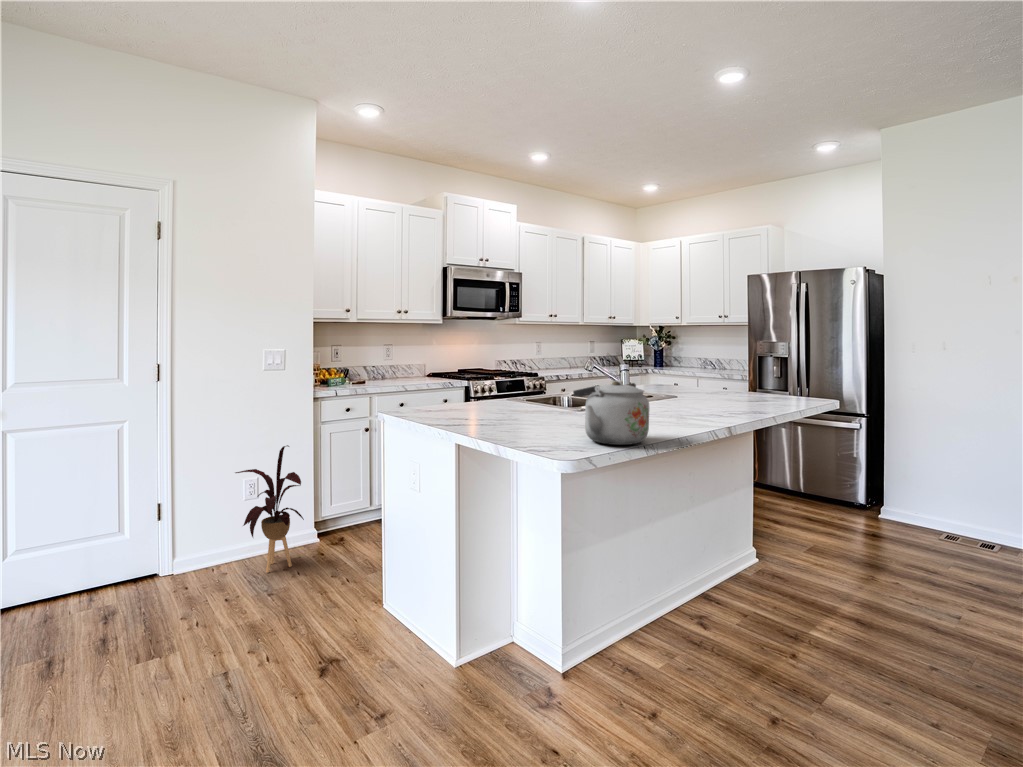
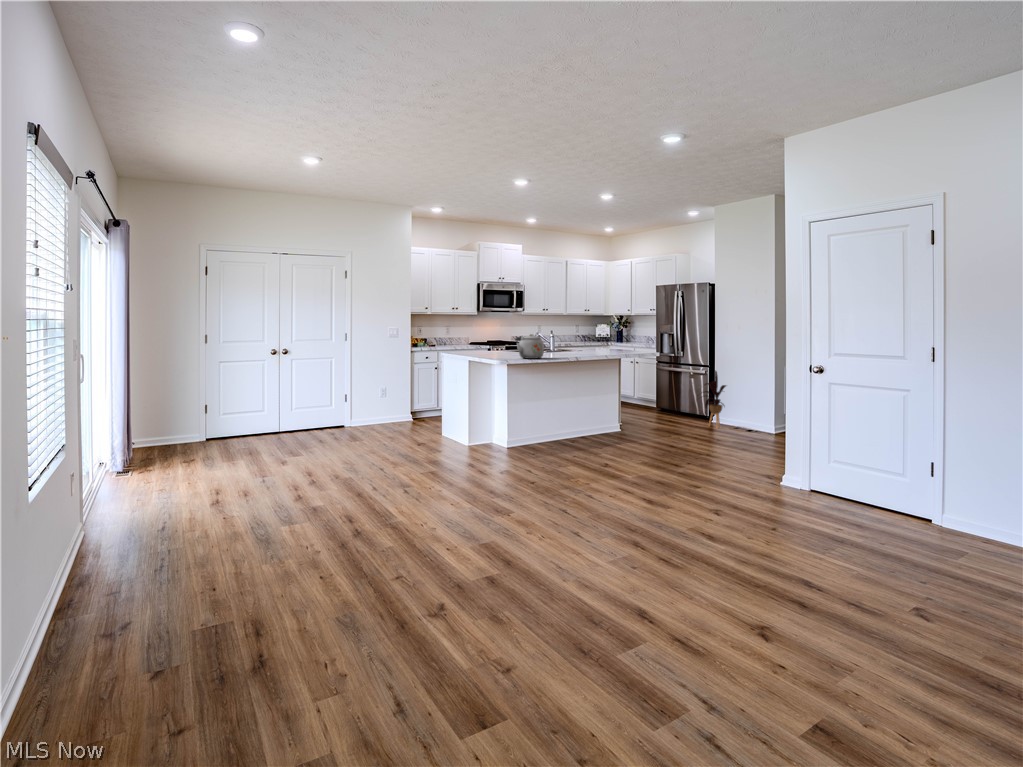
house plant: present [235,445,304,573] -> present [703,371,726,428]

